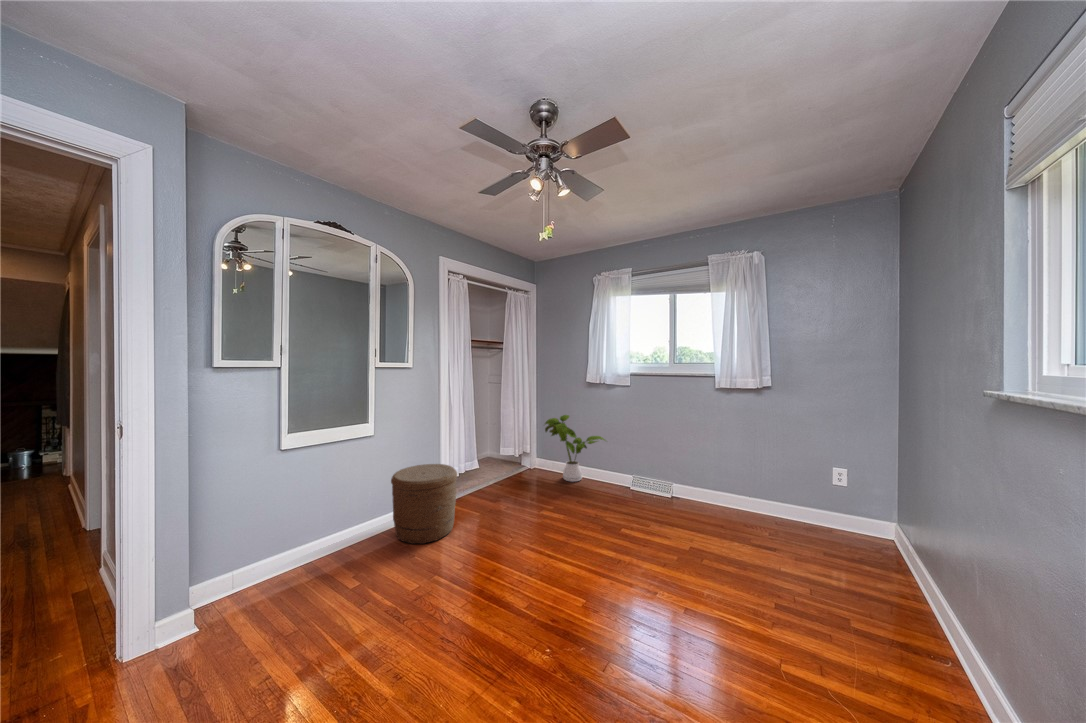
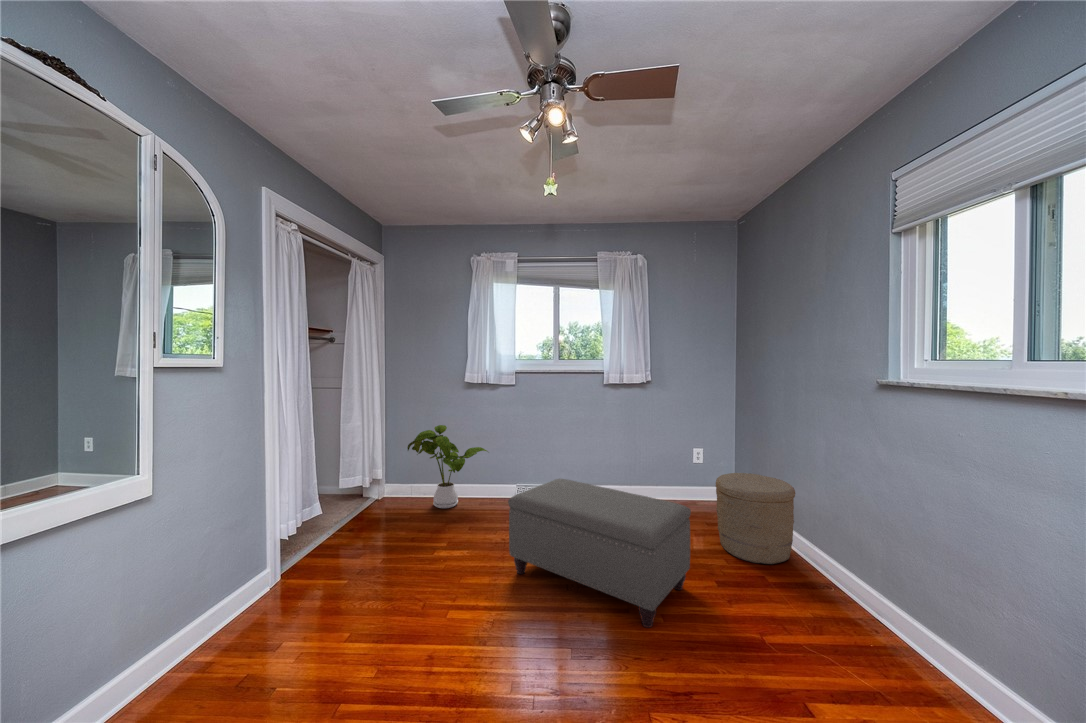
woven basket: present [391,464,457,544] -> present [716,473,795,564]
ottoman: none [577,471,744,631] -> present [508,479,691,628]

